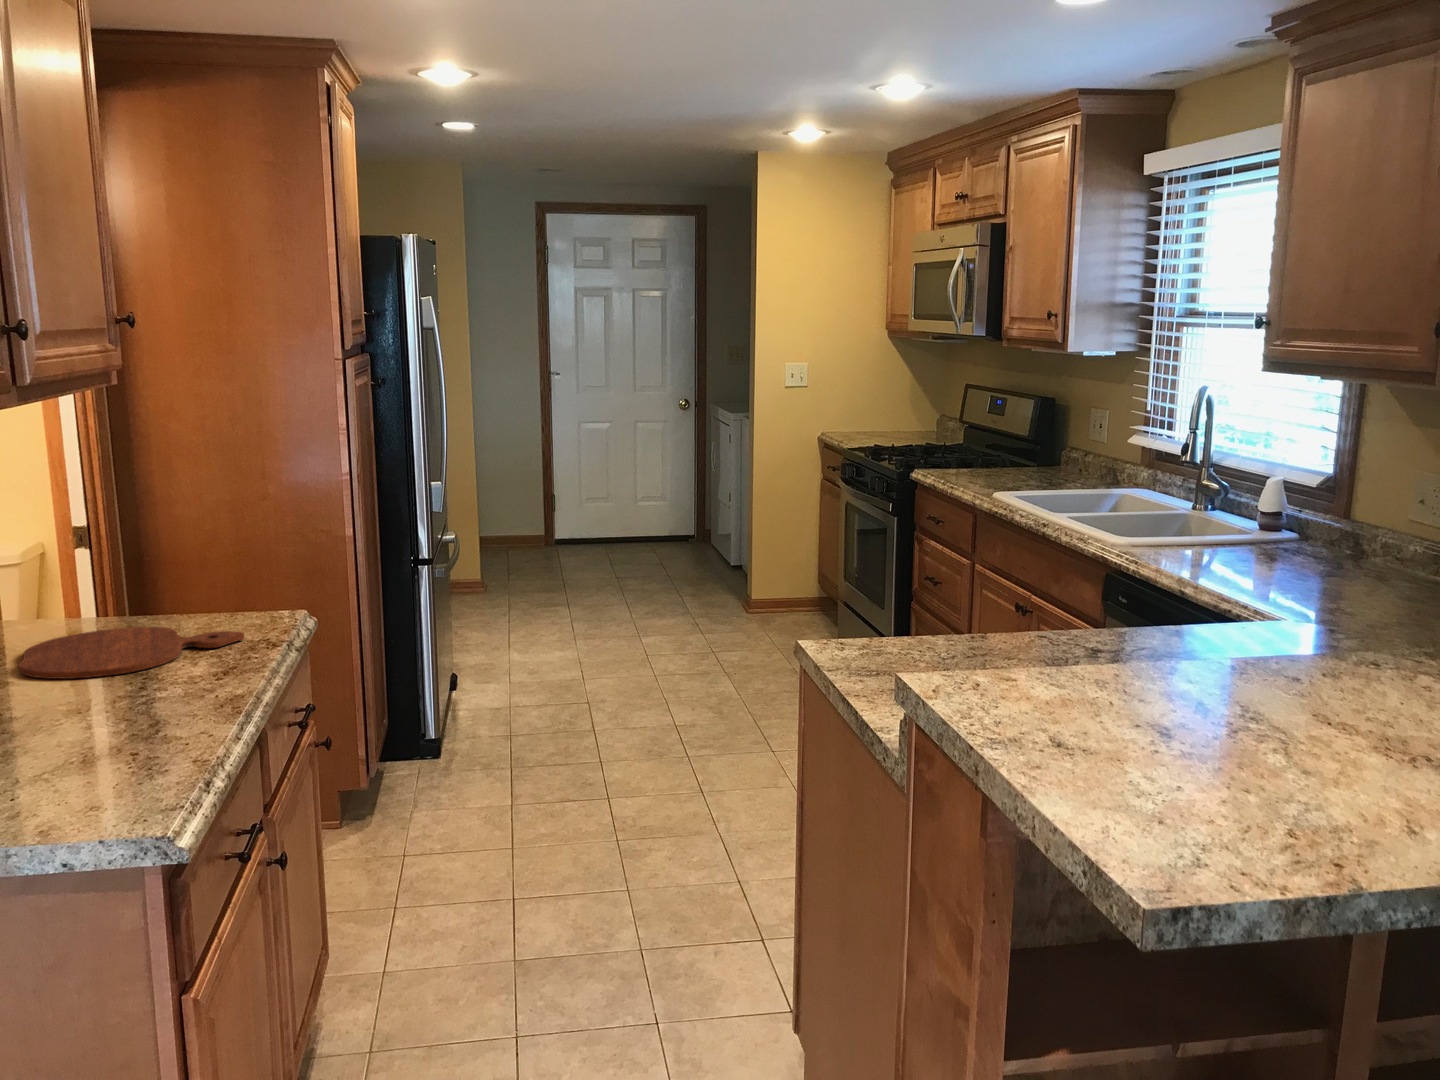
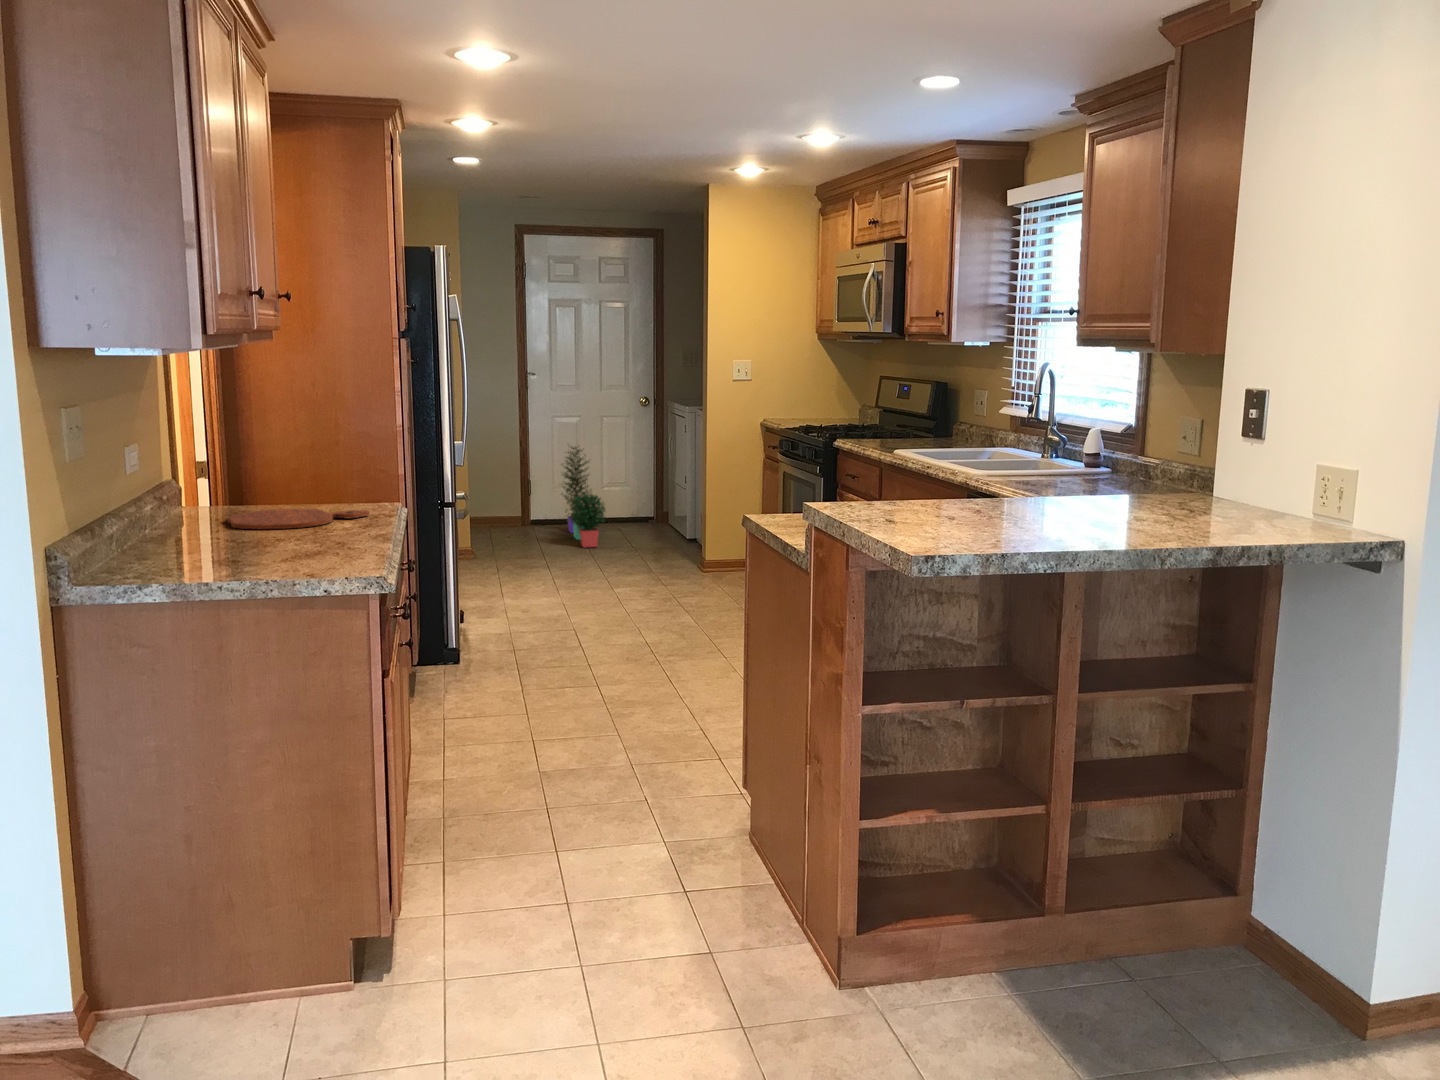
potted plant: none [588,454,641,577] -> present [561,447,605,547]

